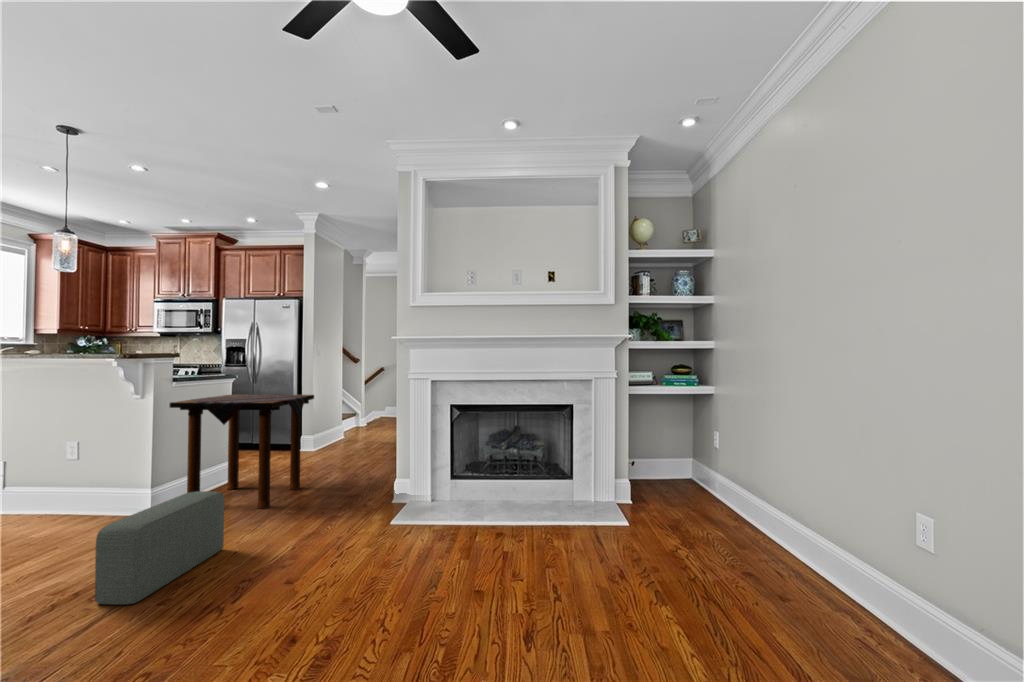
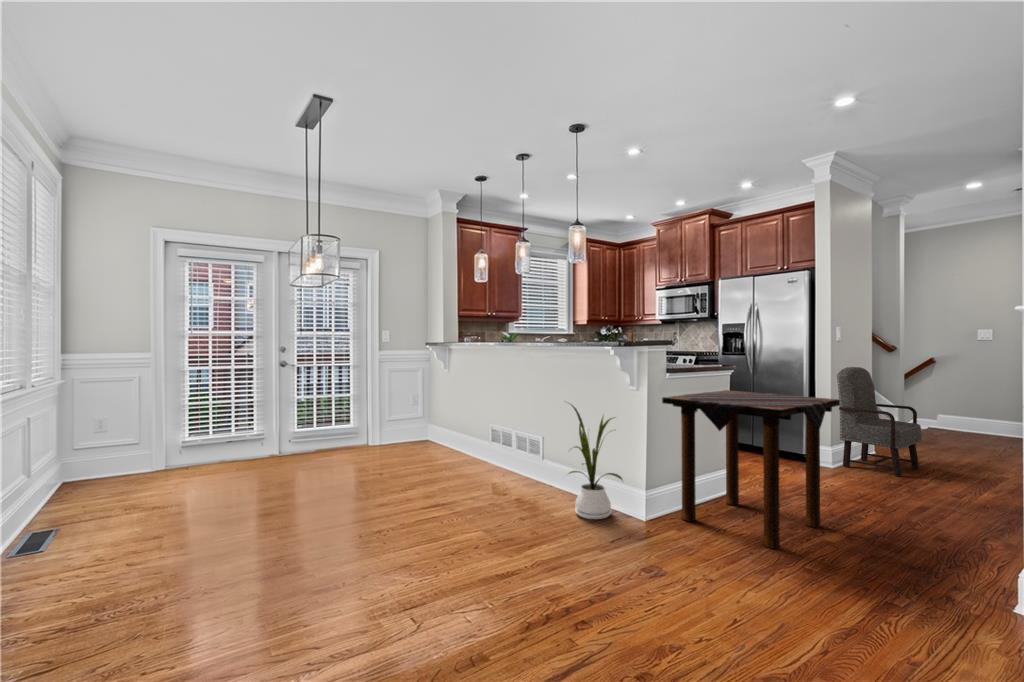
armchair: none [317,374,370,450] -> present [837,367,922,476]
house plant: none [45,415,126,531] -> present [568,405,623,519]
pouf: present [95,491,224,605] -> none [579,518,720,657]

